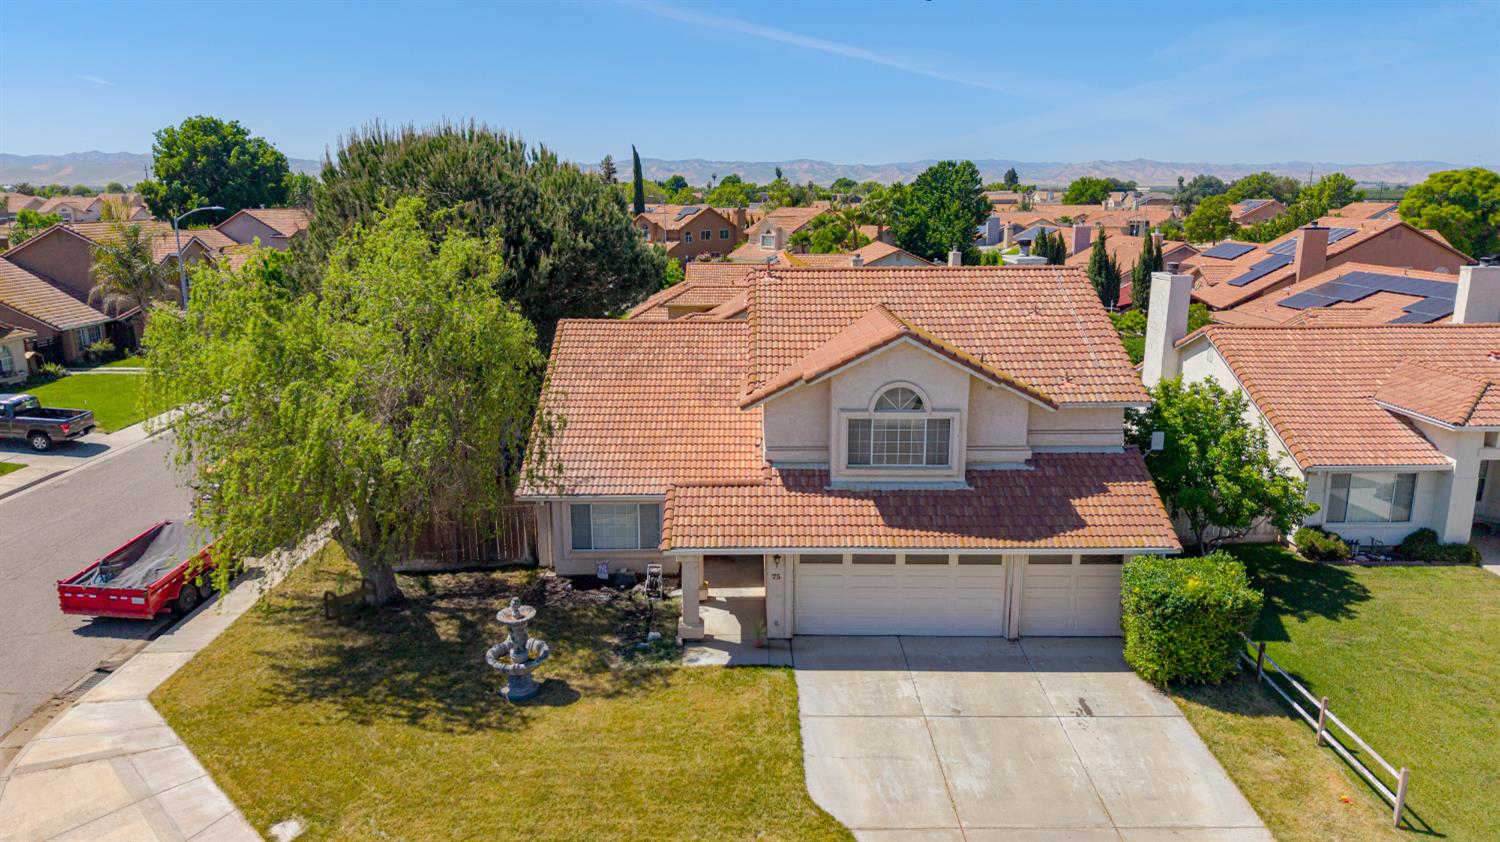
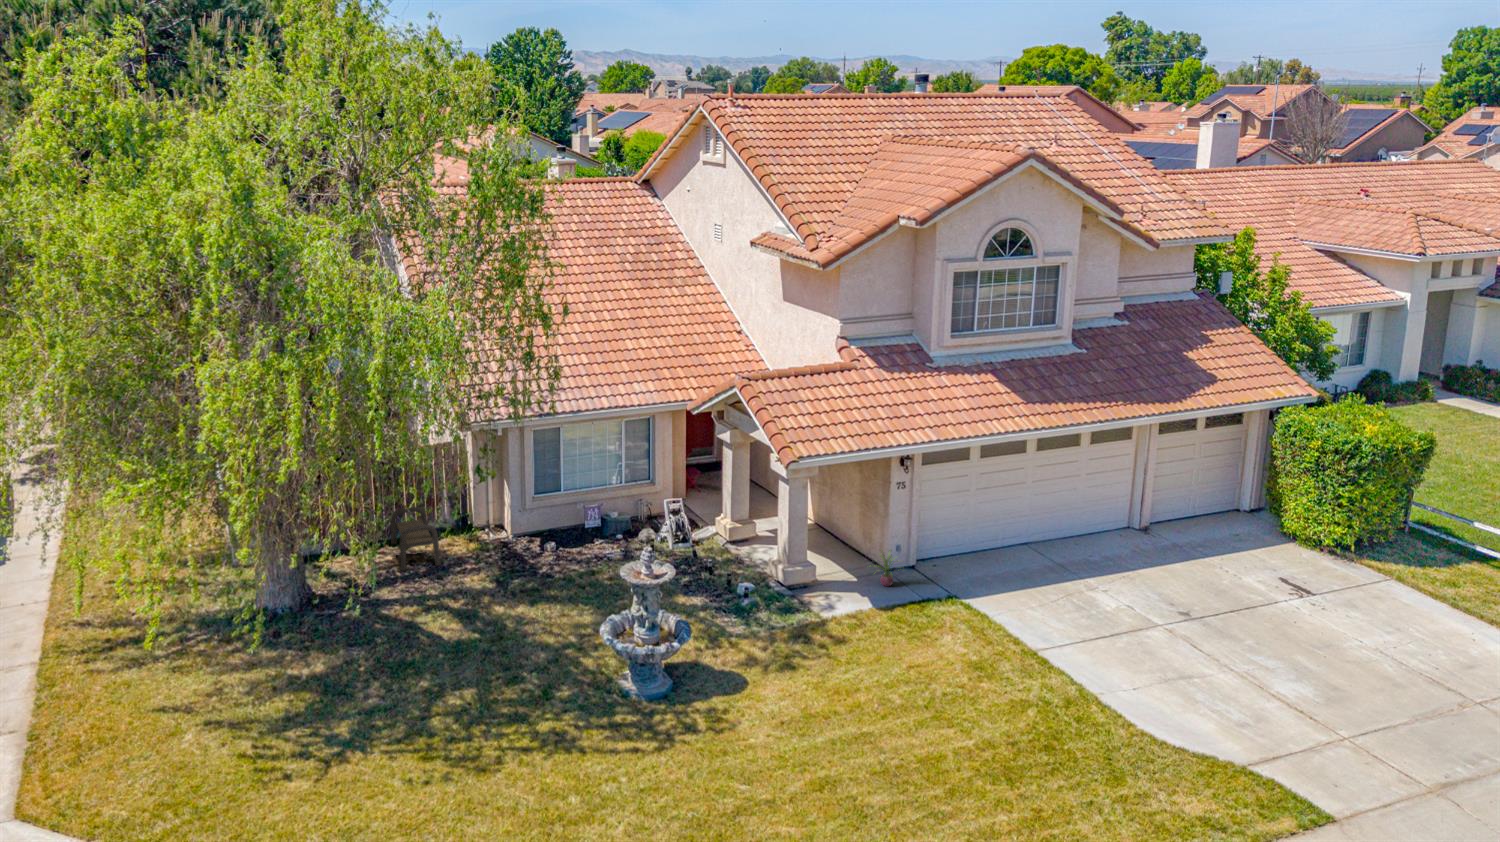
bench: present [324,578,380,626] -> present [391,507,441,571]

